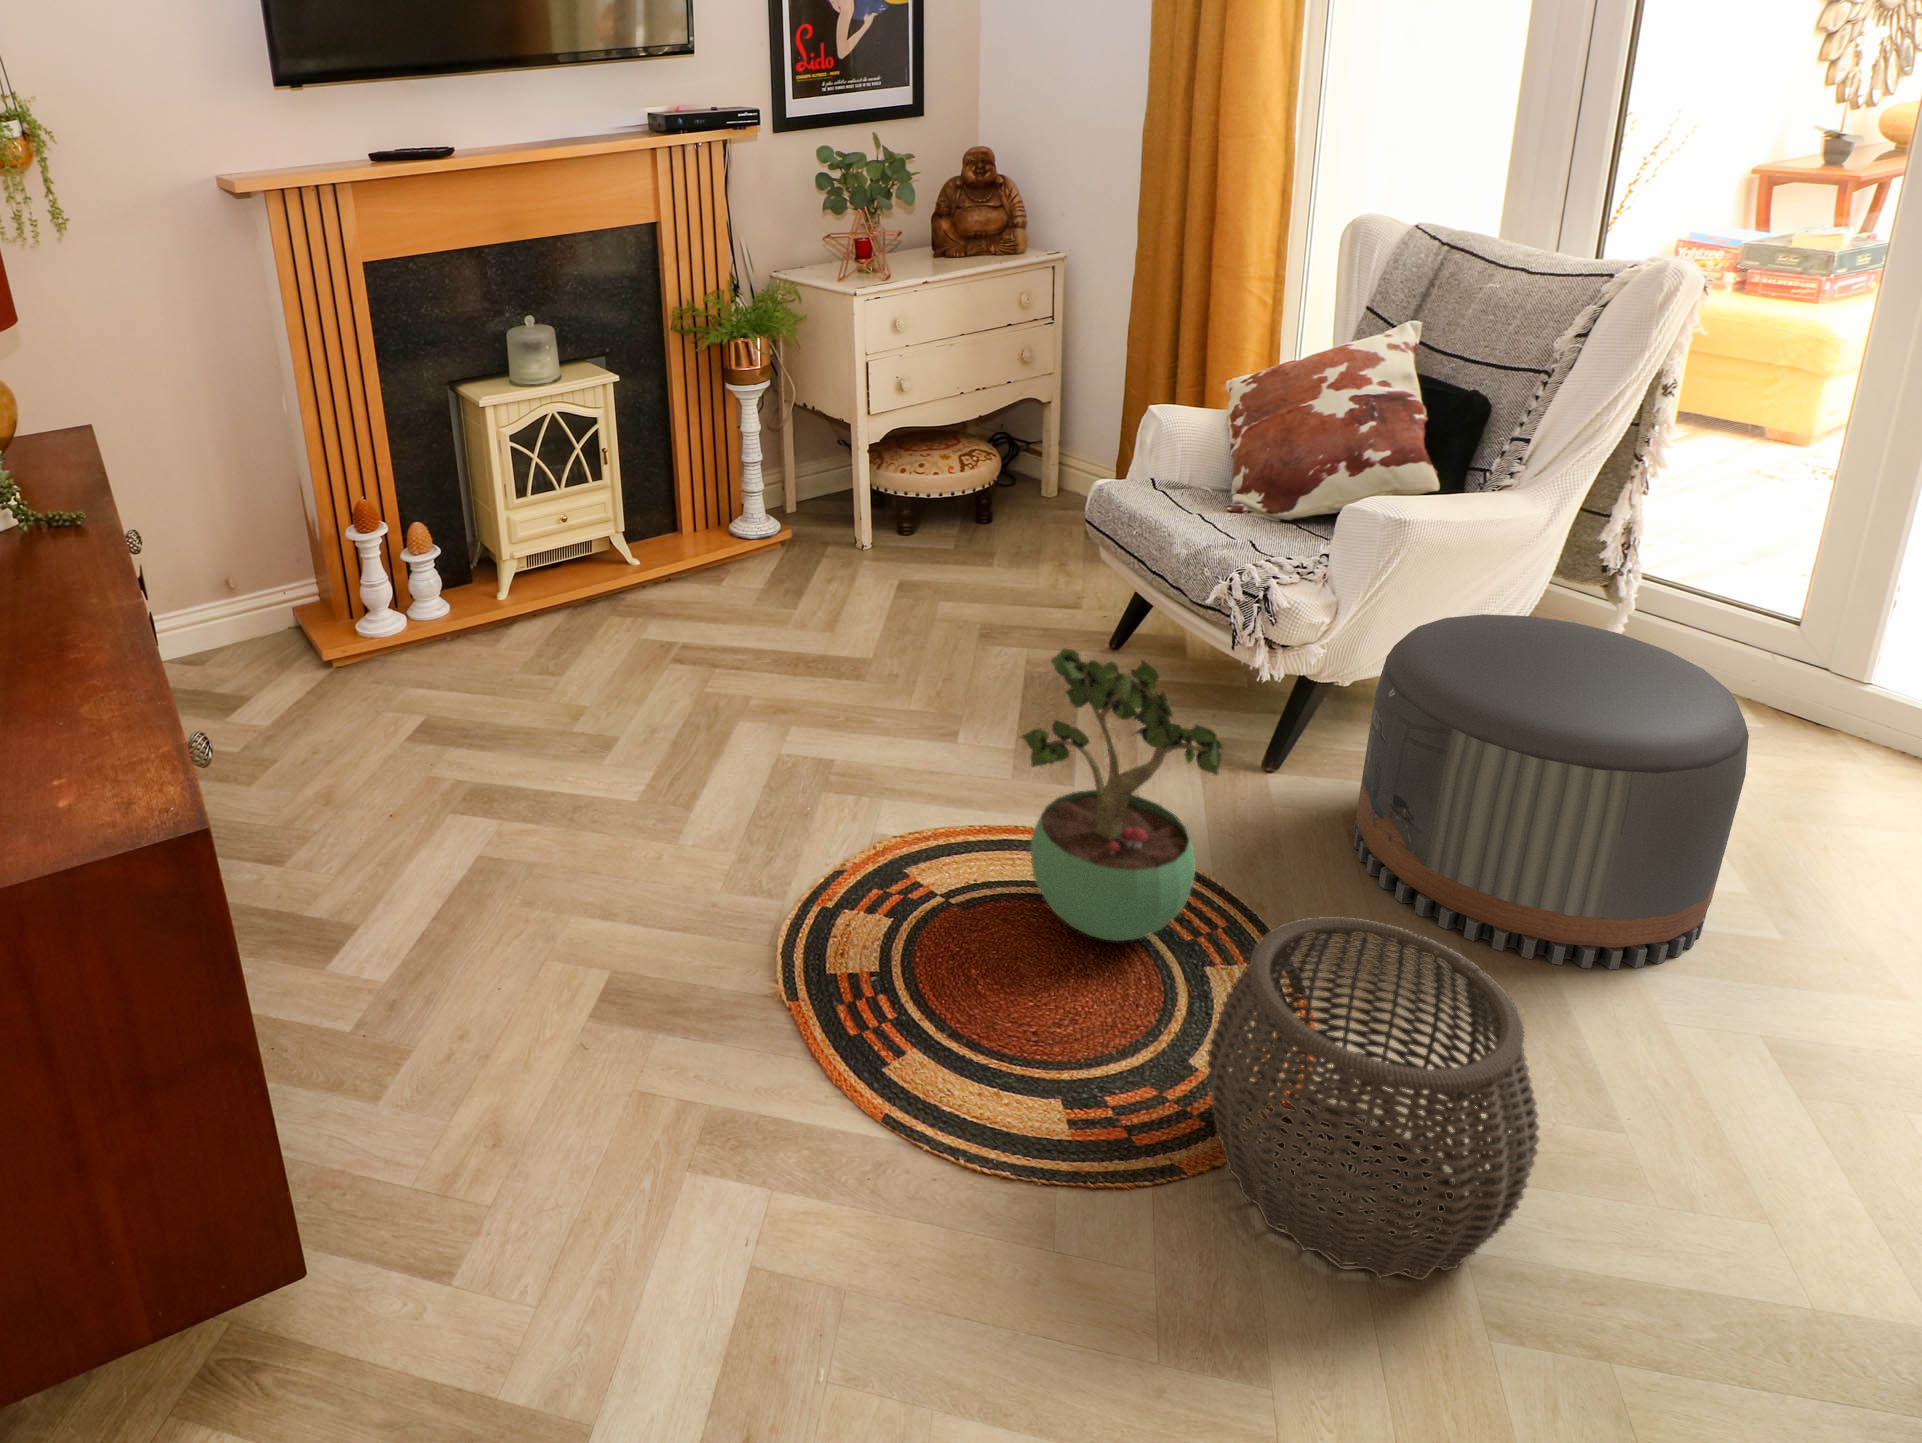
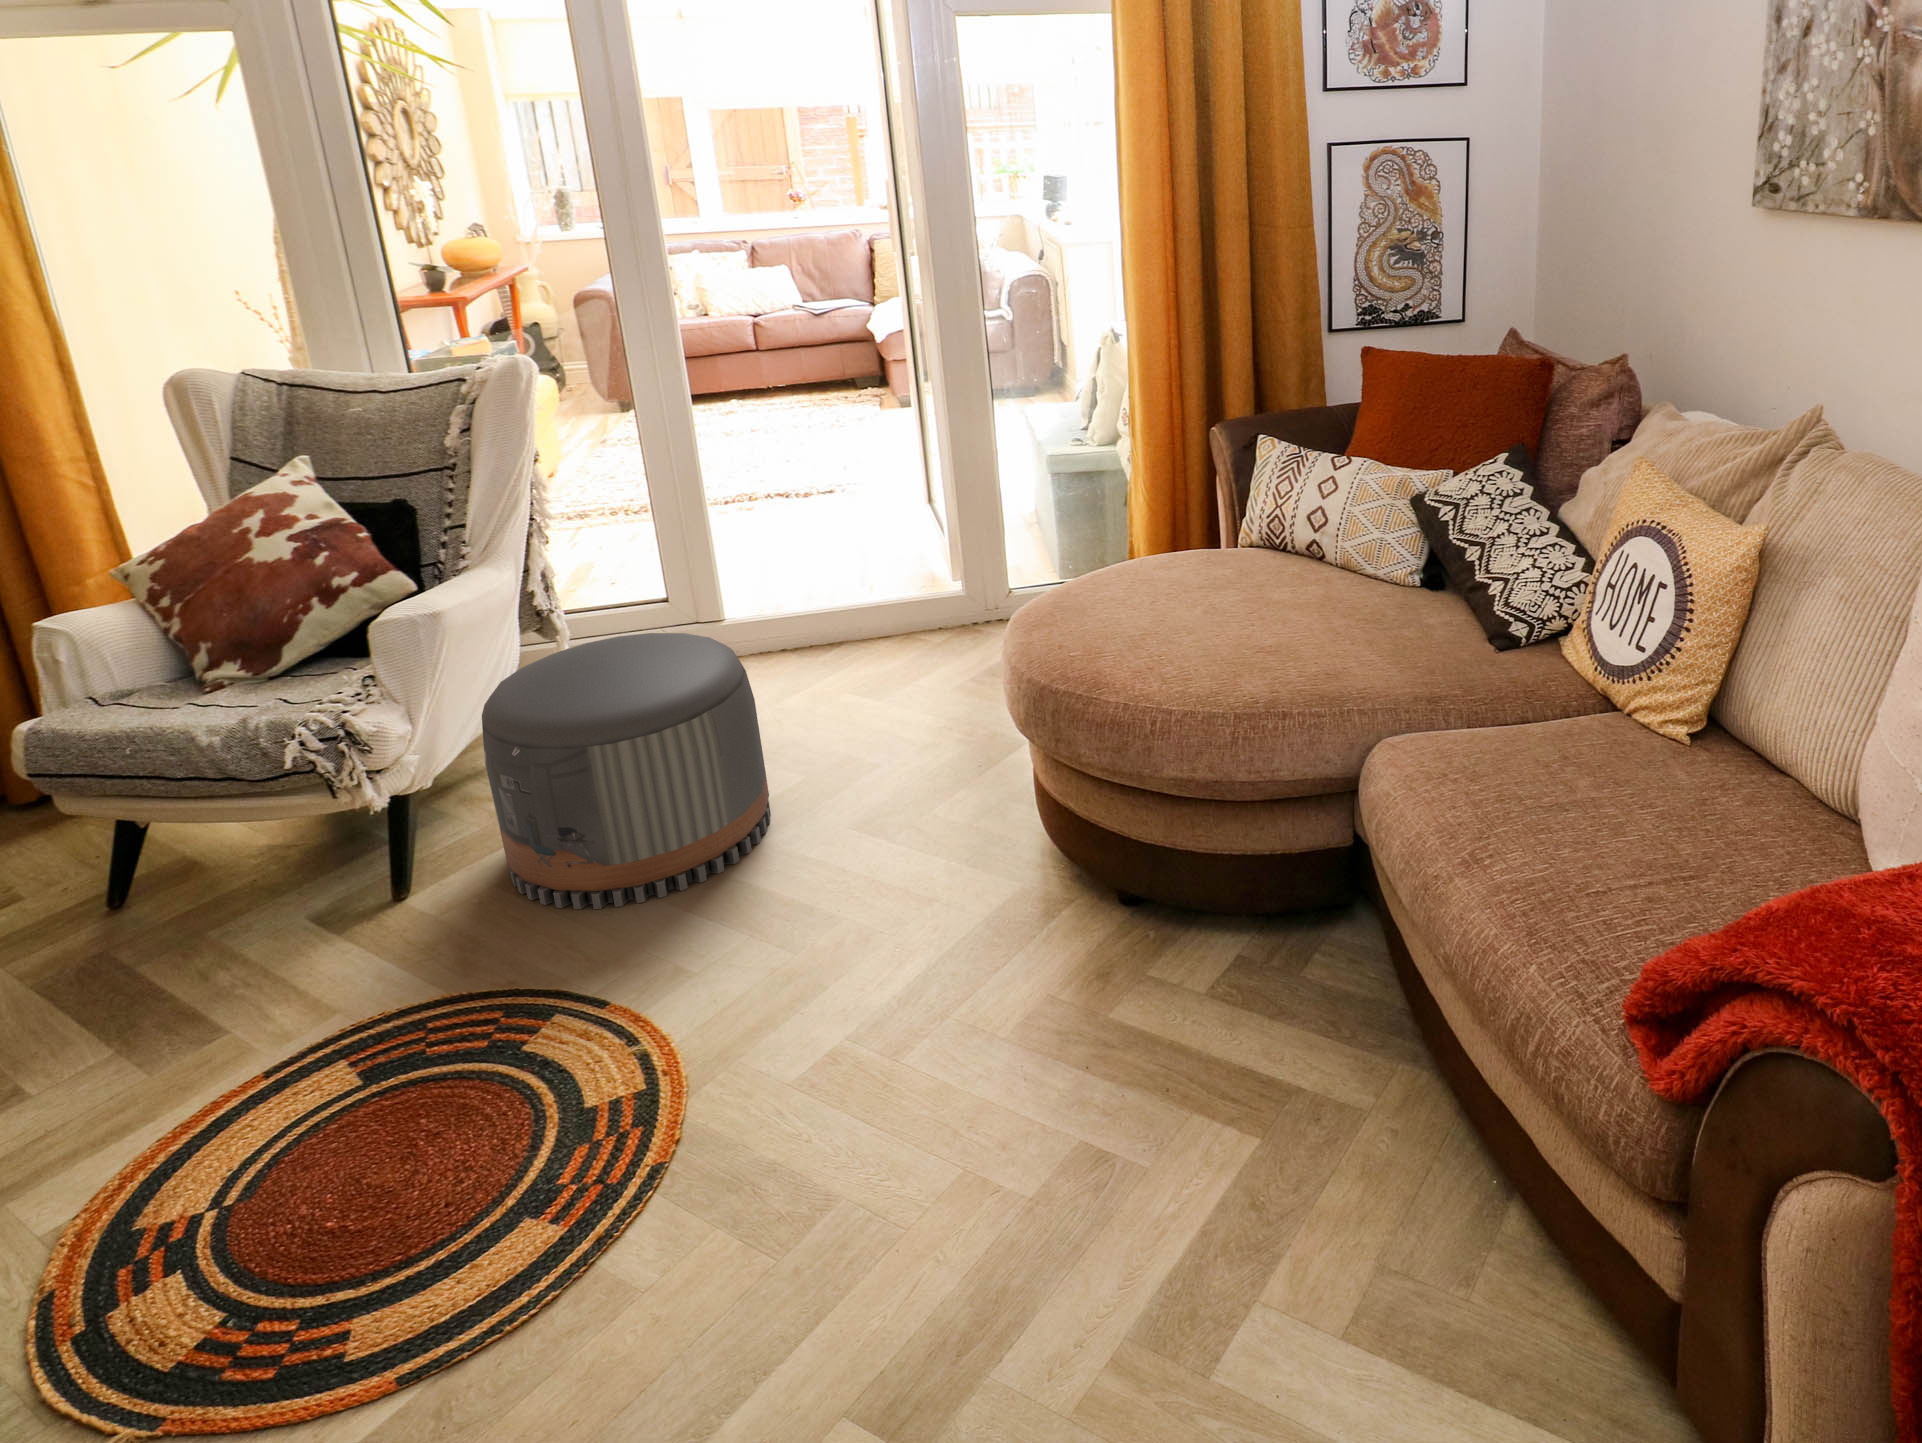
potted plant: present [1022,649,1222,941] -> none [234,811,481,1114]
woven basket: present [1207,916,1539,1280] -> none [616,859,860,1135]

